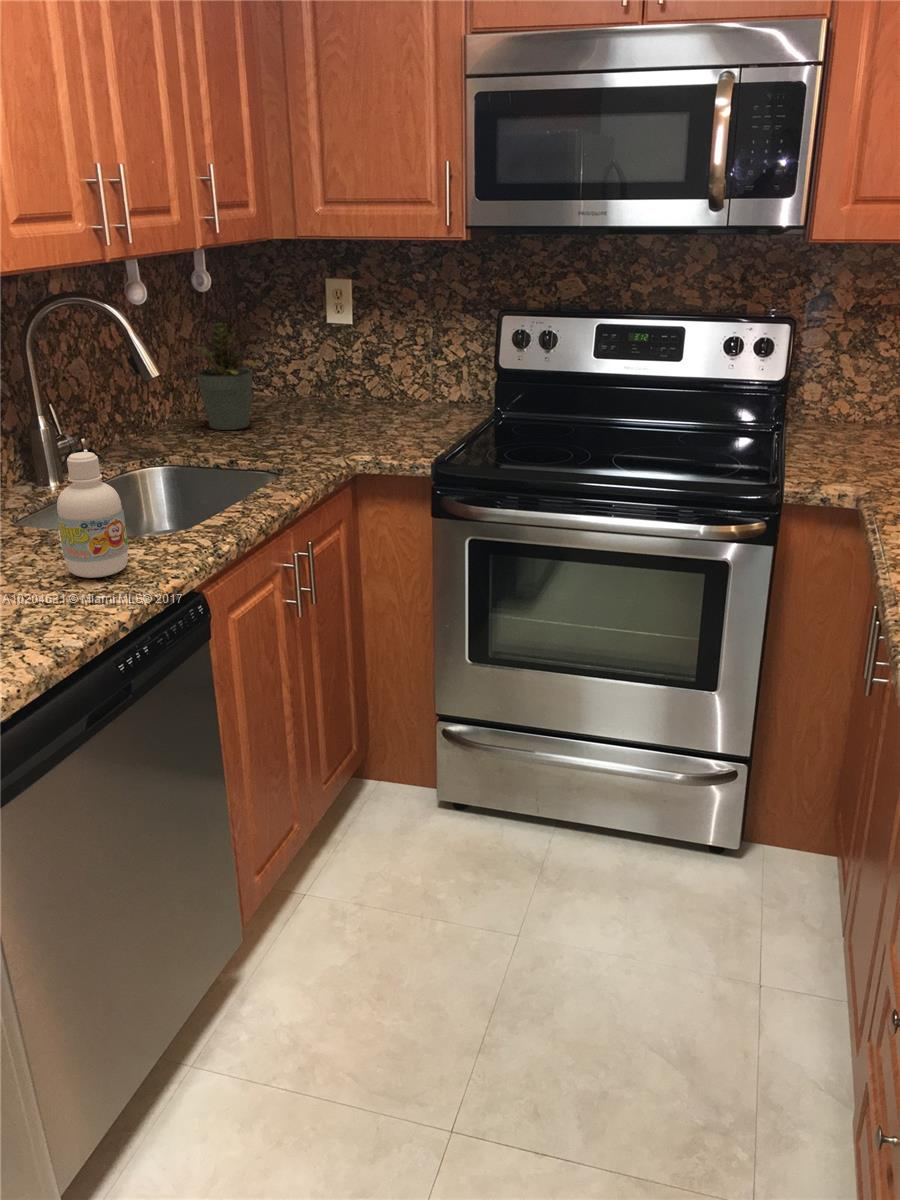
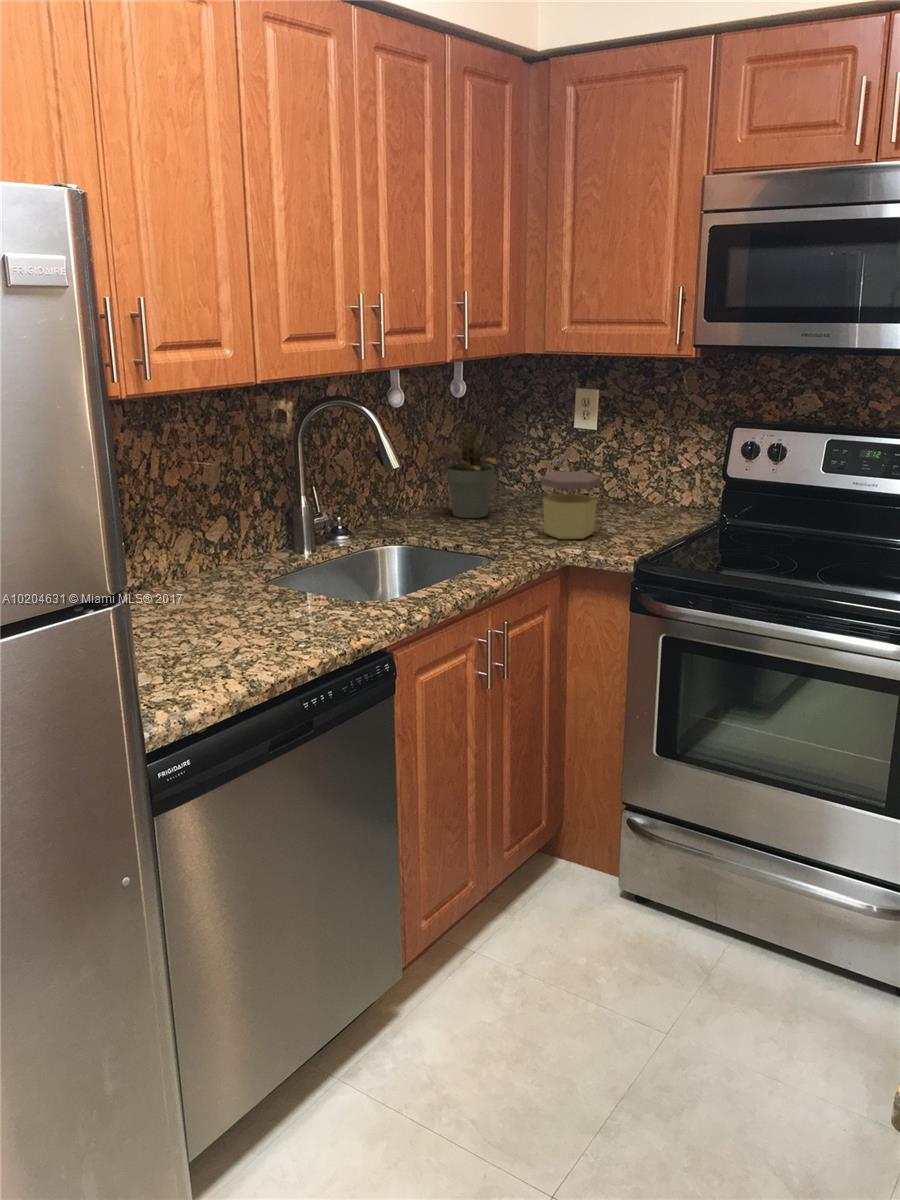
jar: none [313,369,378,446] -> present [540,471,601,539]
bottle: present [57,452,128,578] -> none [281,527,335,630]

